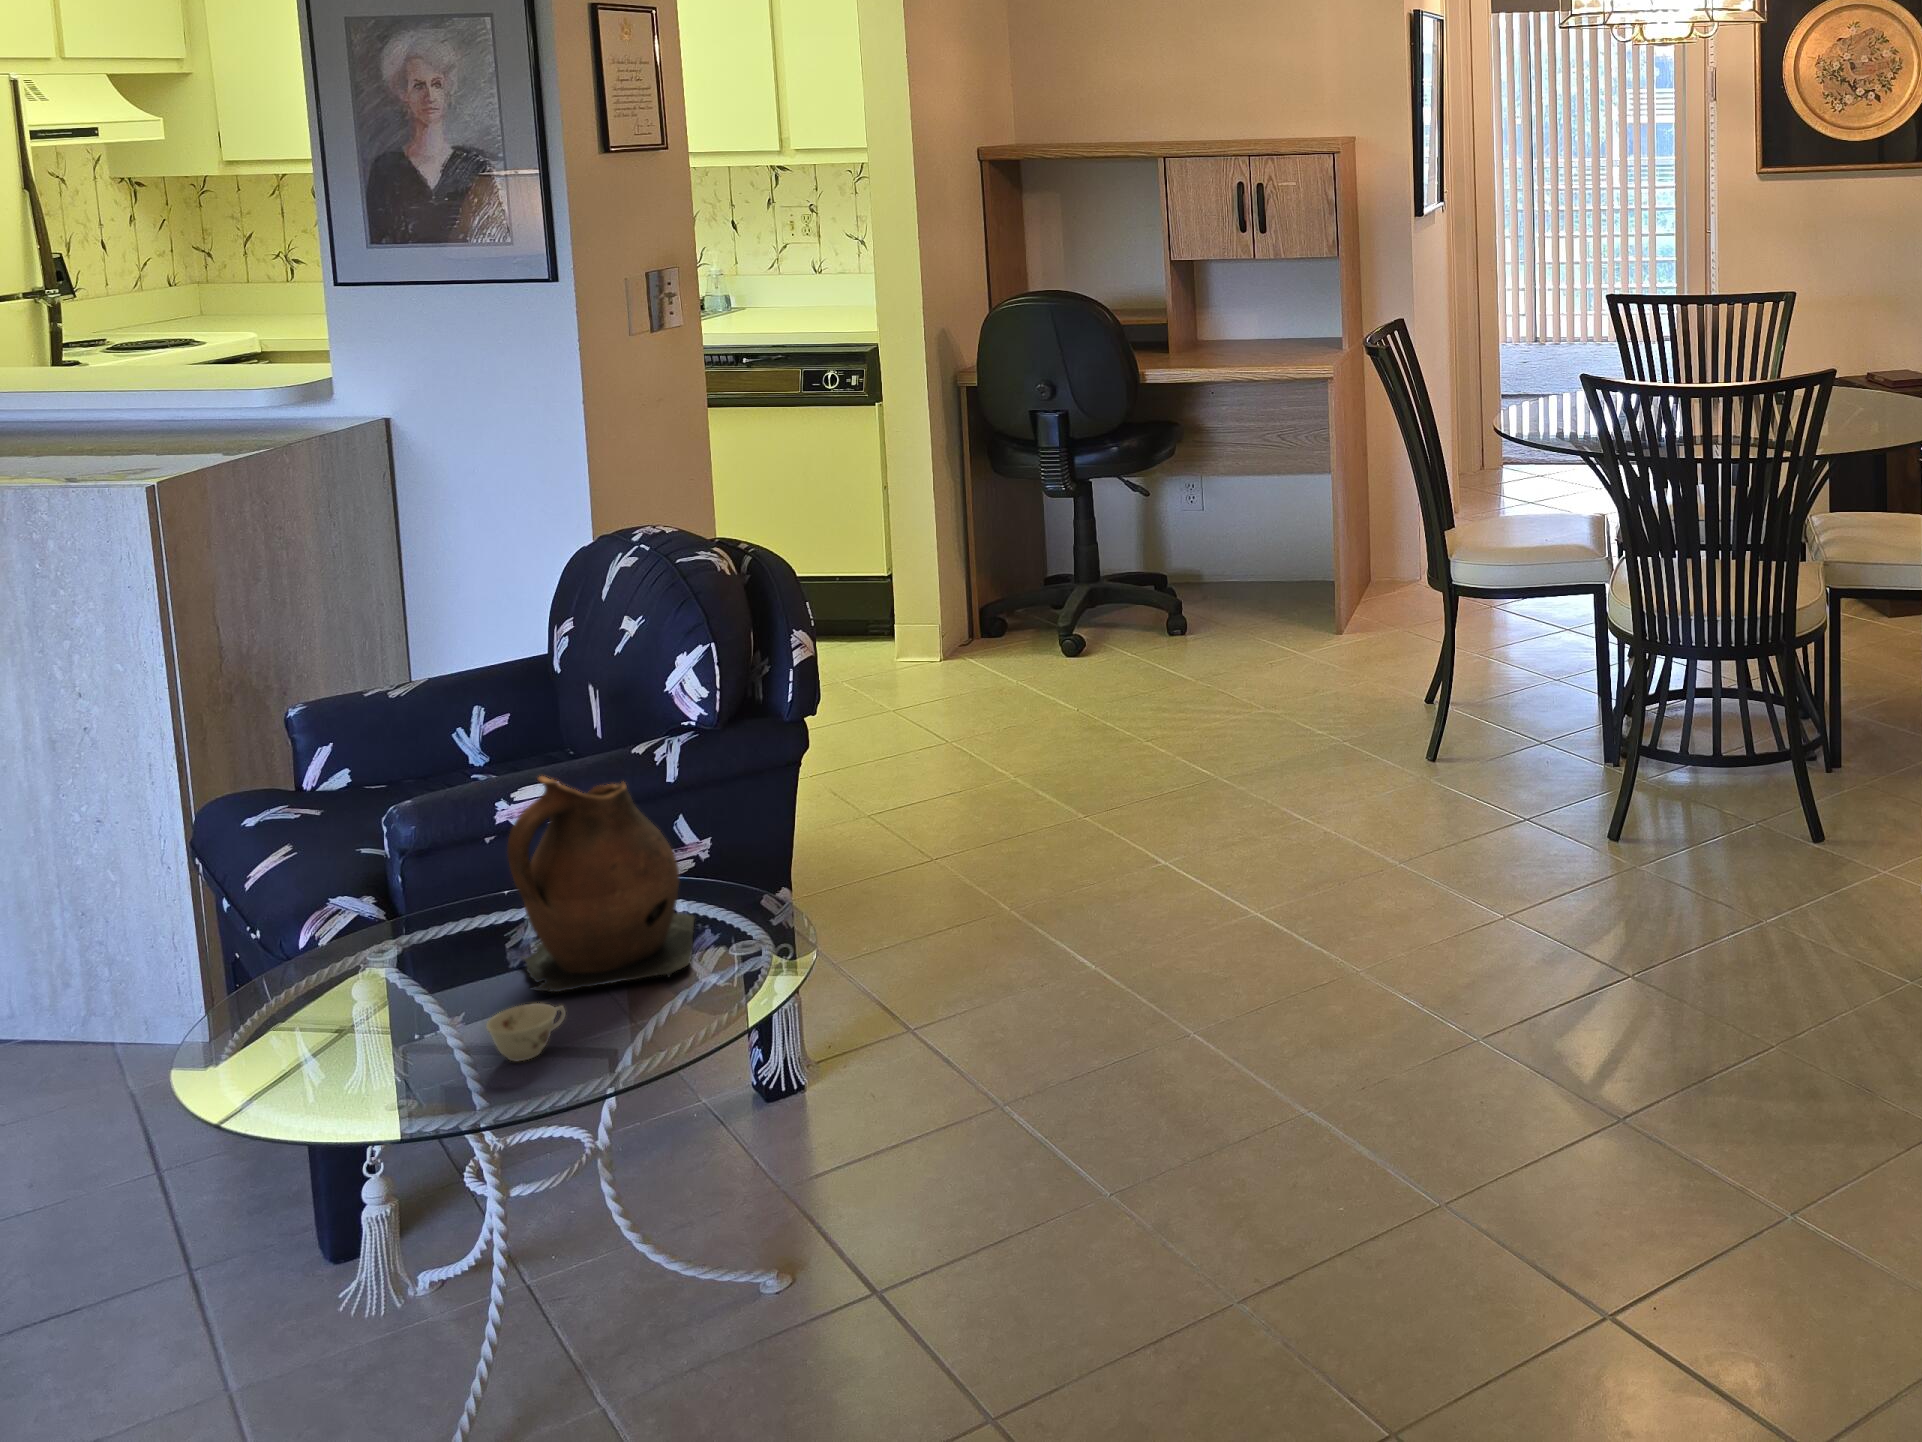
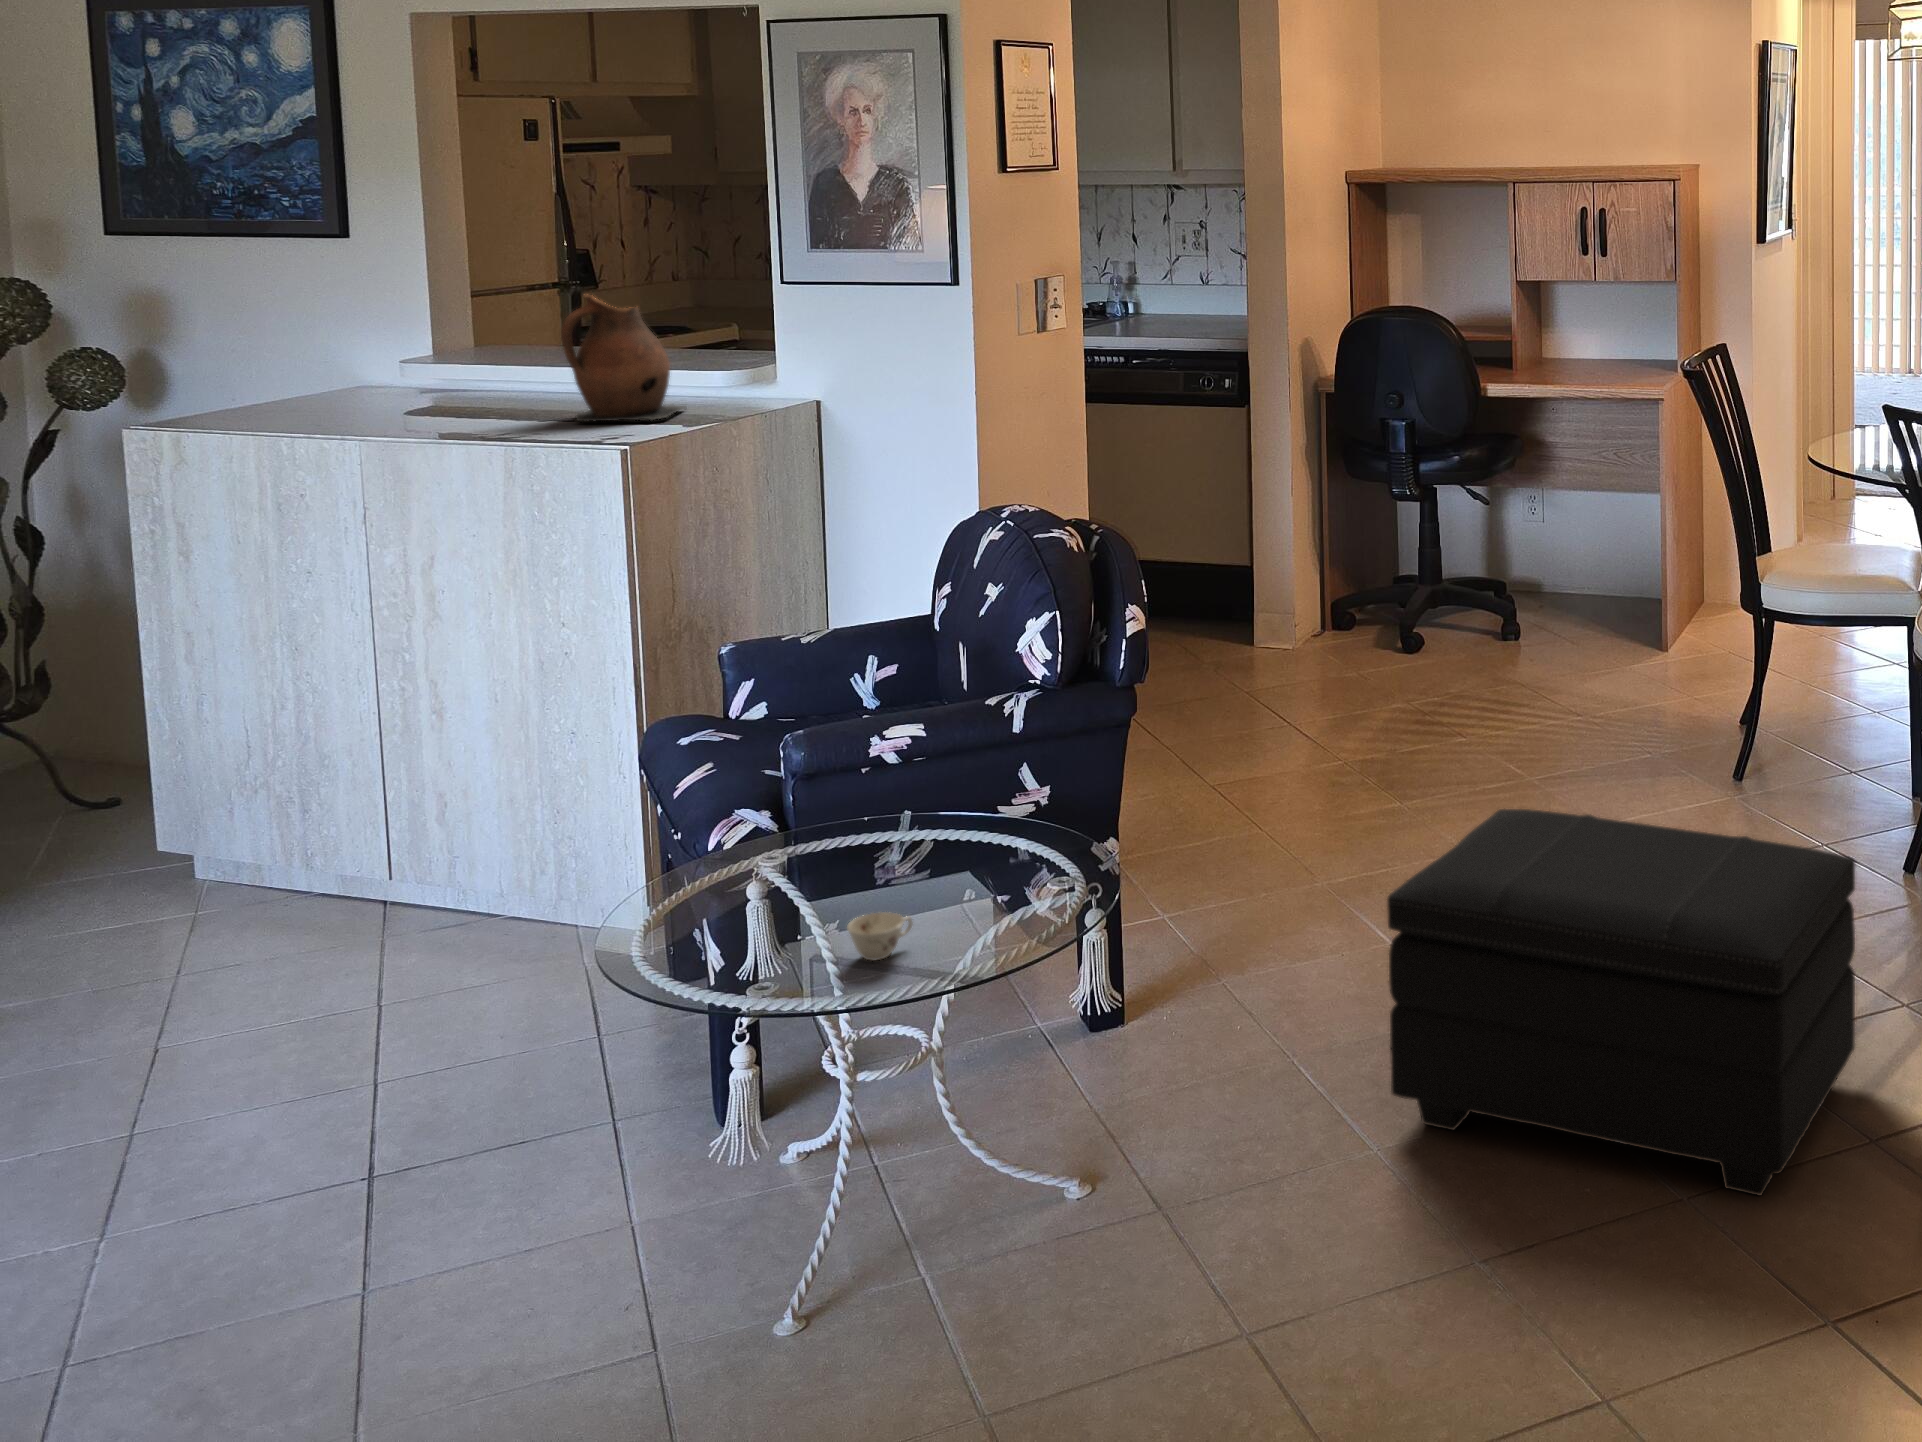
ceramic pitcher: present [507,776,694,992] -> present [561,295,685,421]
footstool: none [1111,818,1599,1203] -> present [1387,809,1855,1195]

